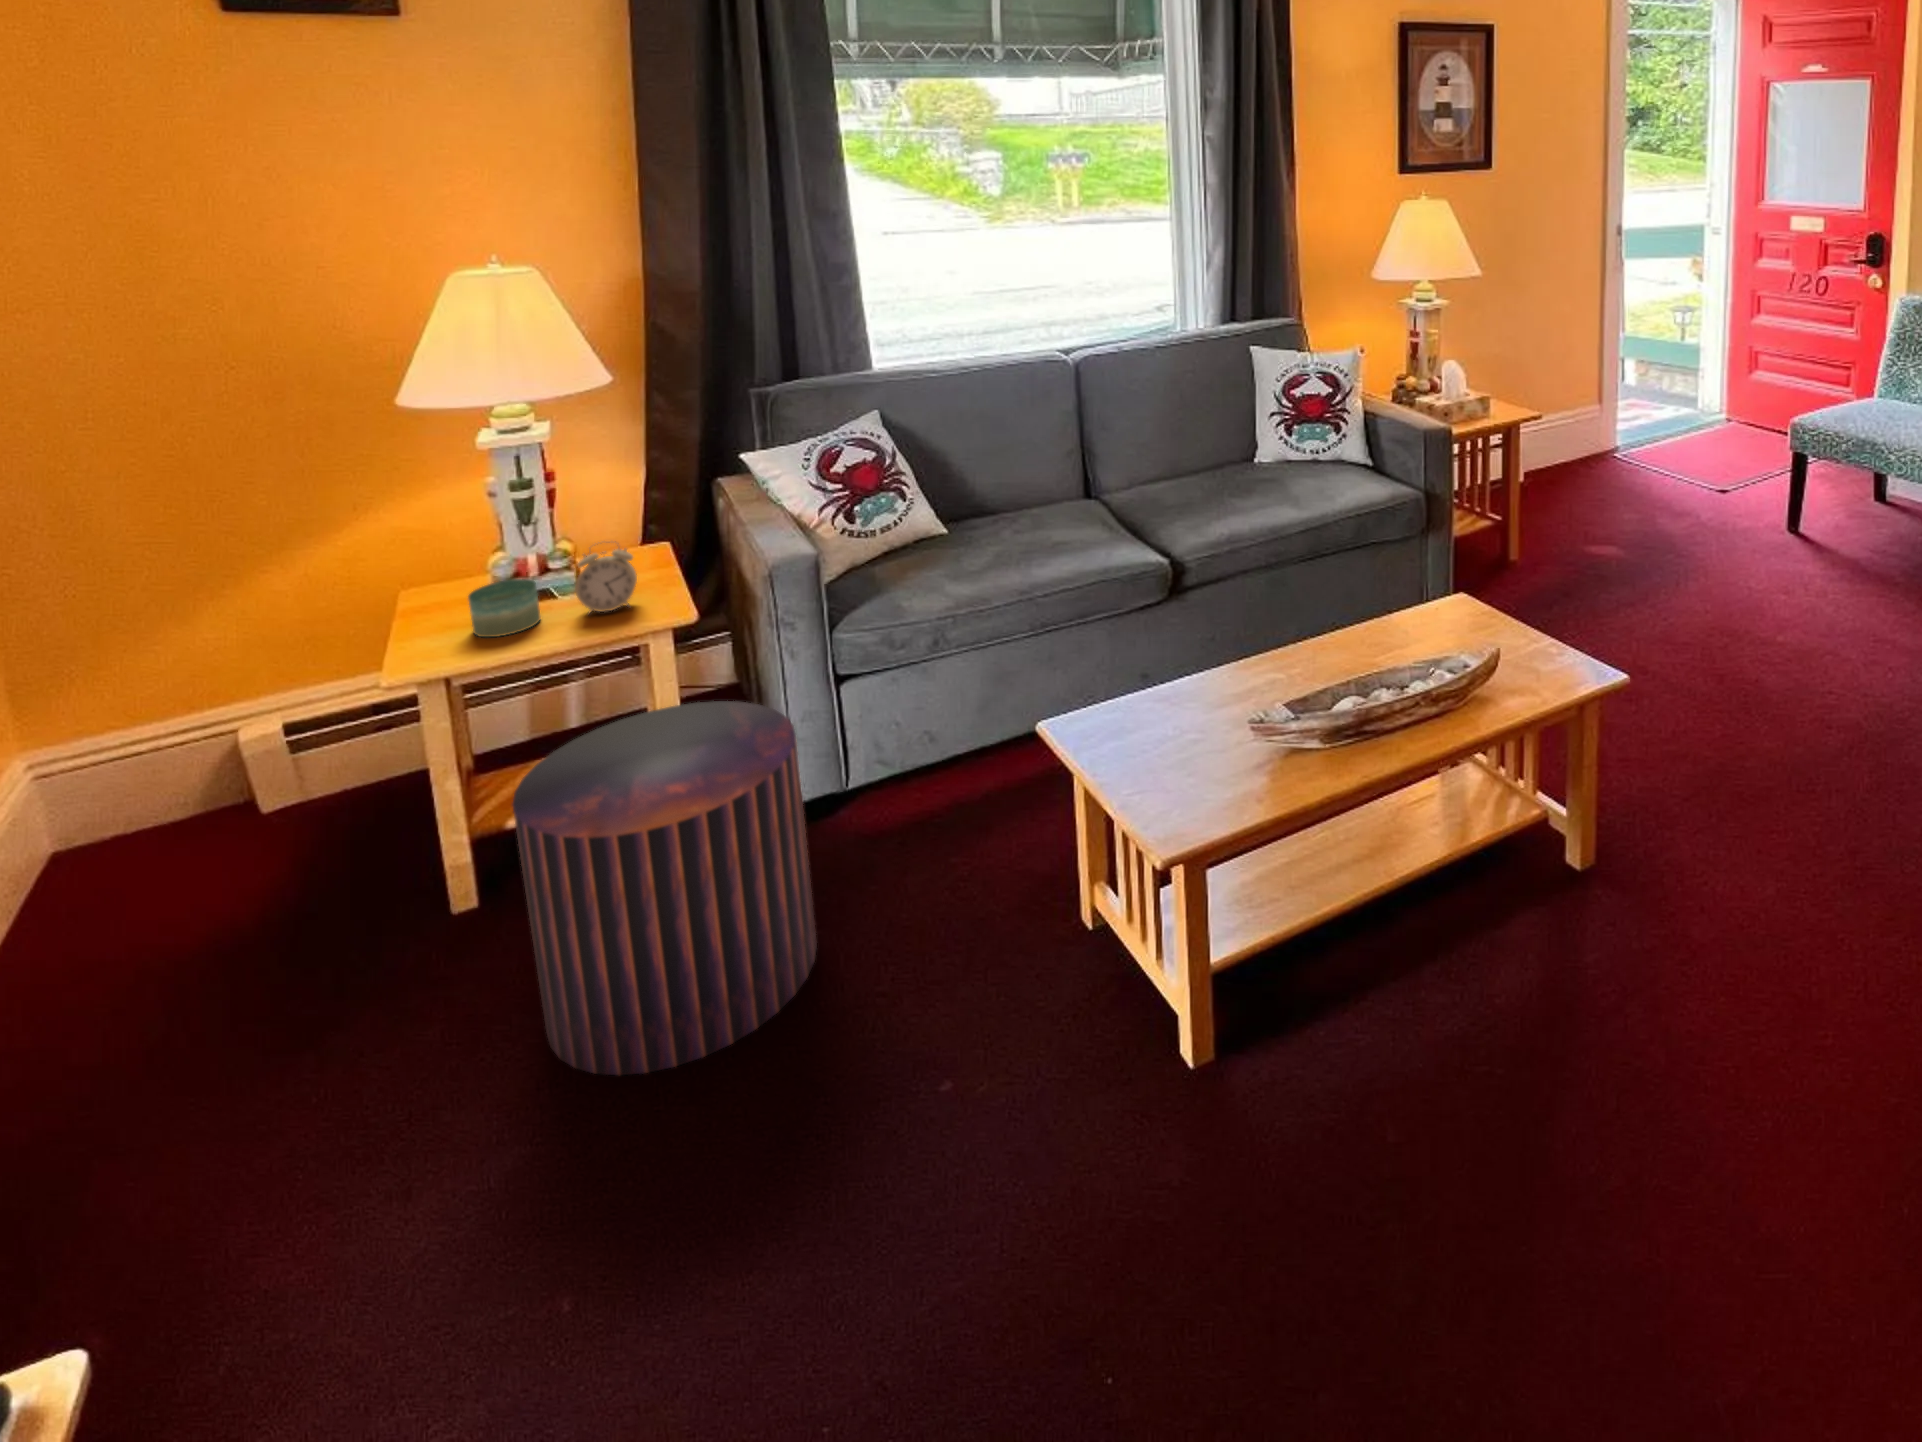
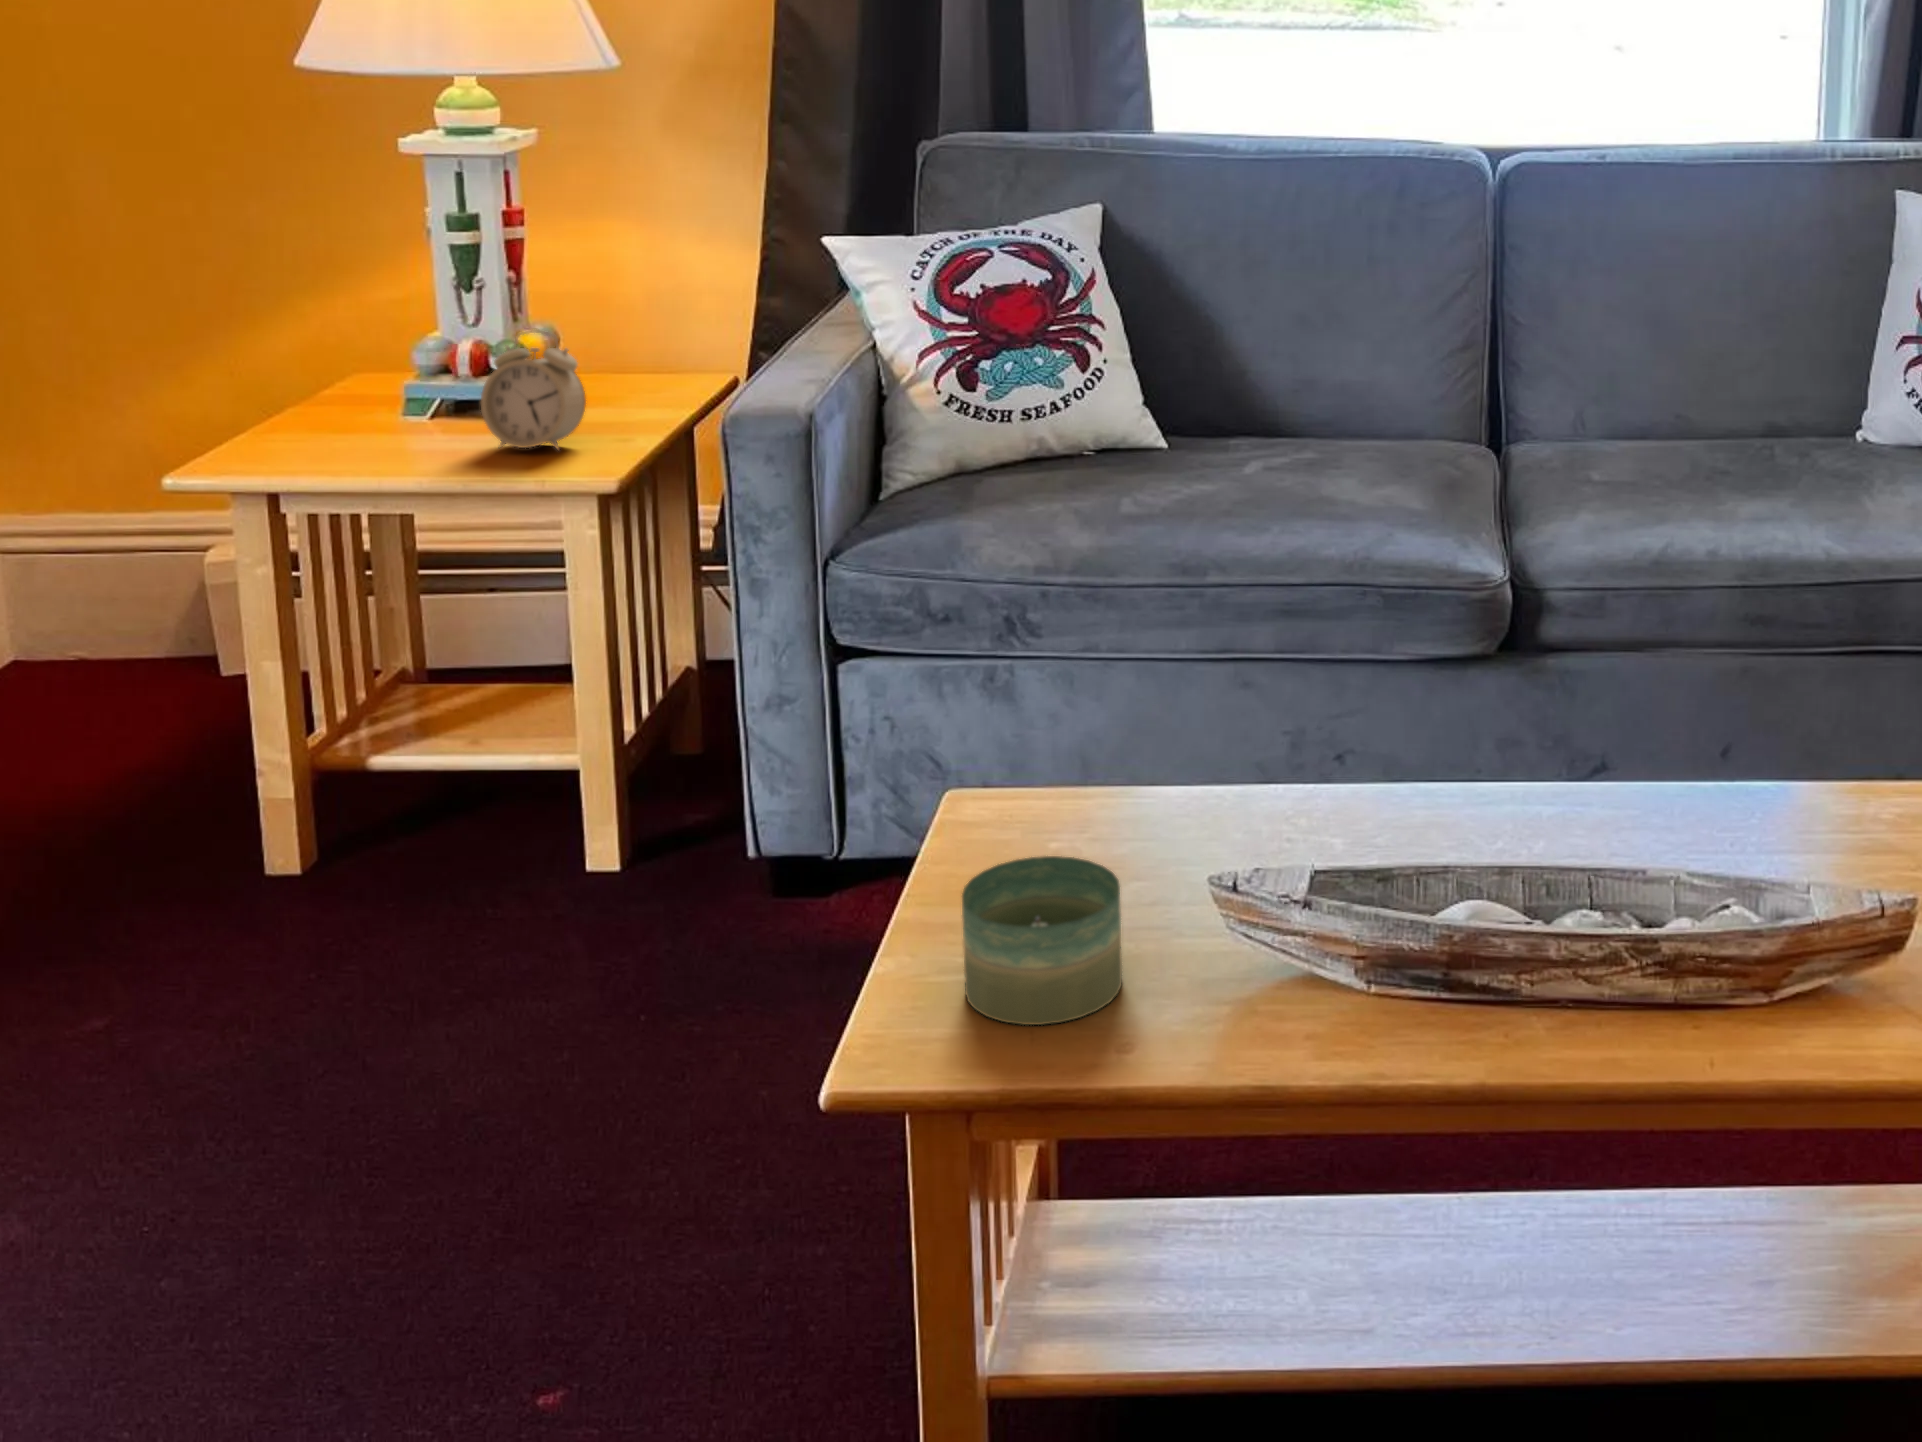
candle: present [468,579,541,637] -> present [962,856,1122,1025]
pouf: present [513,701,817,1075] -> none [103,609,621,1208]

